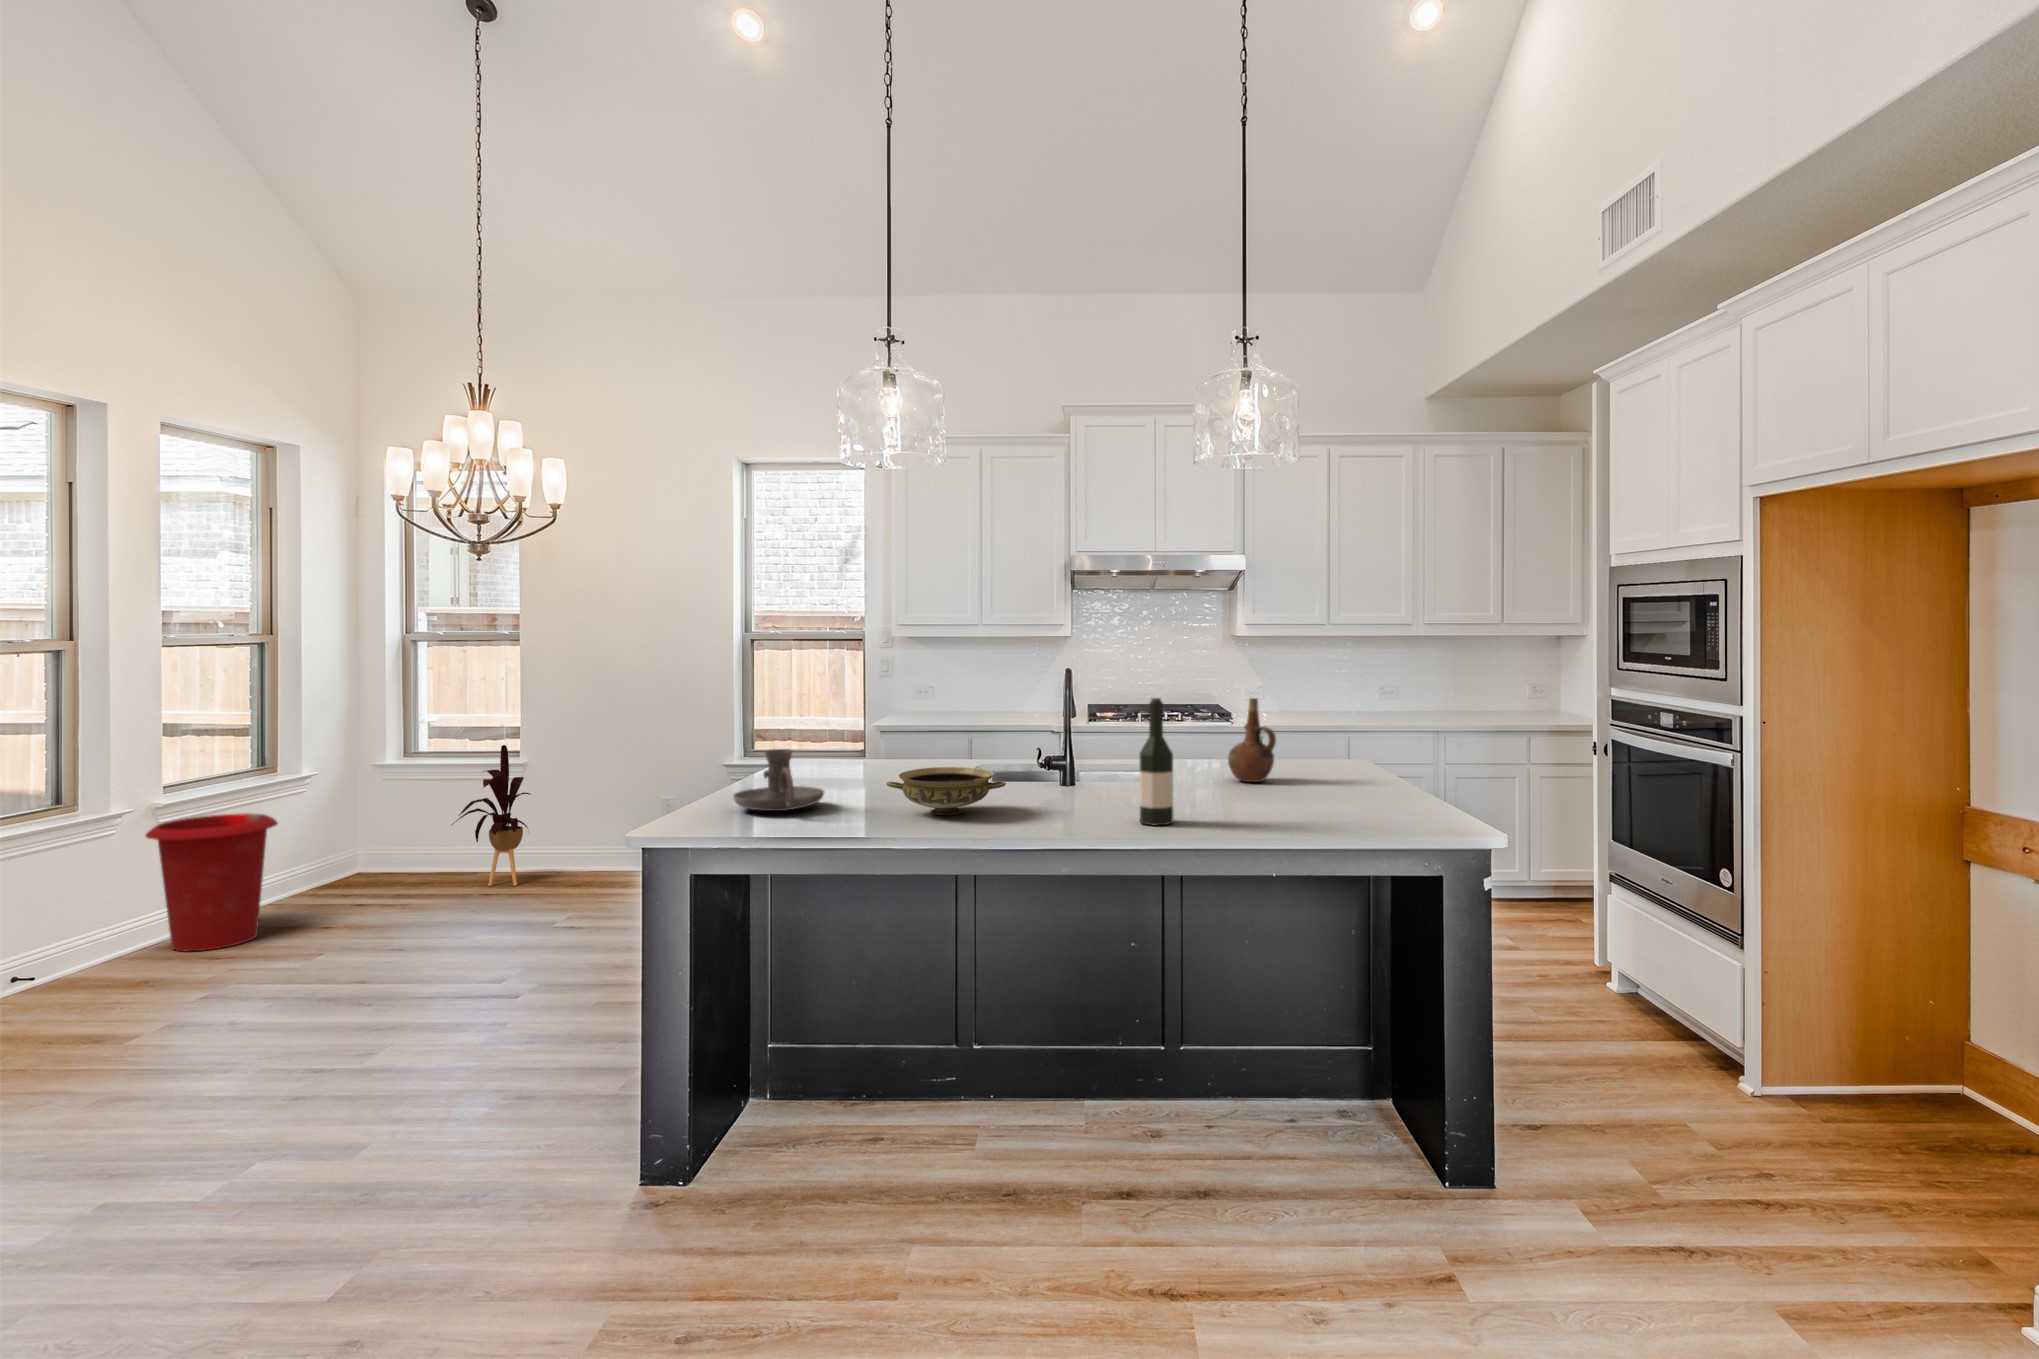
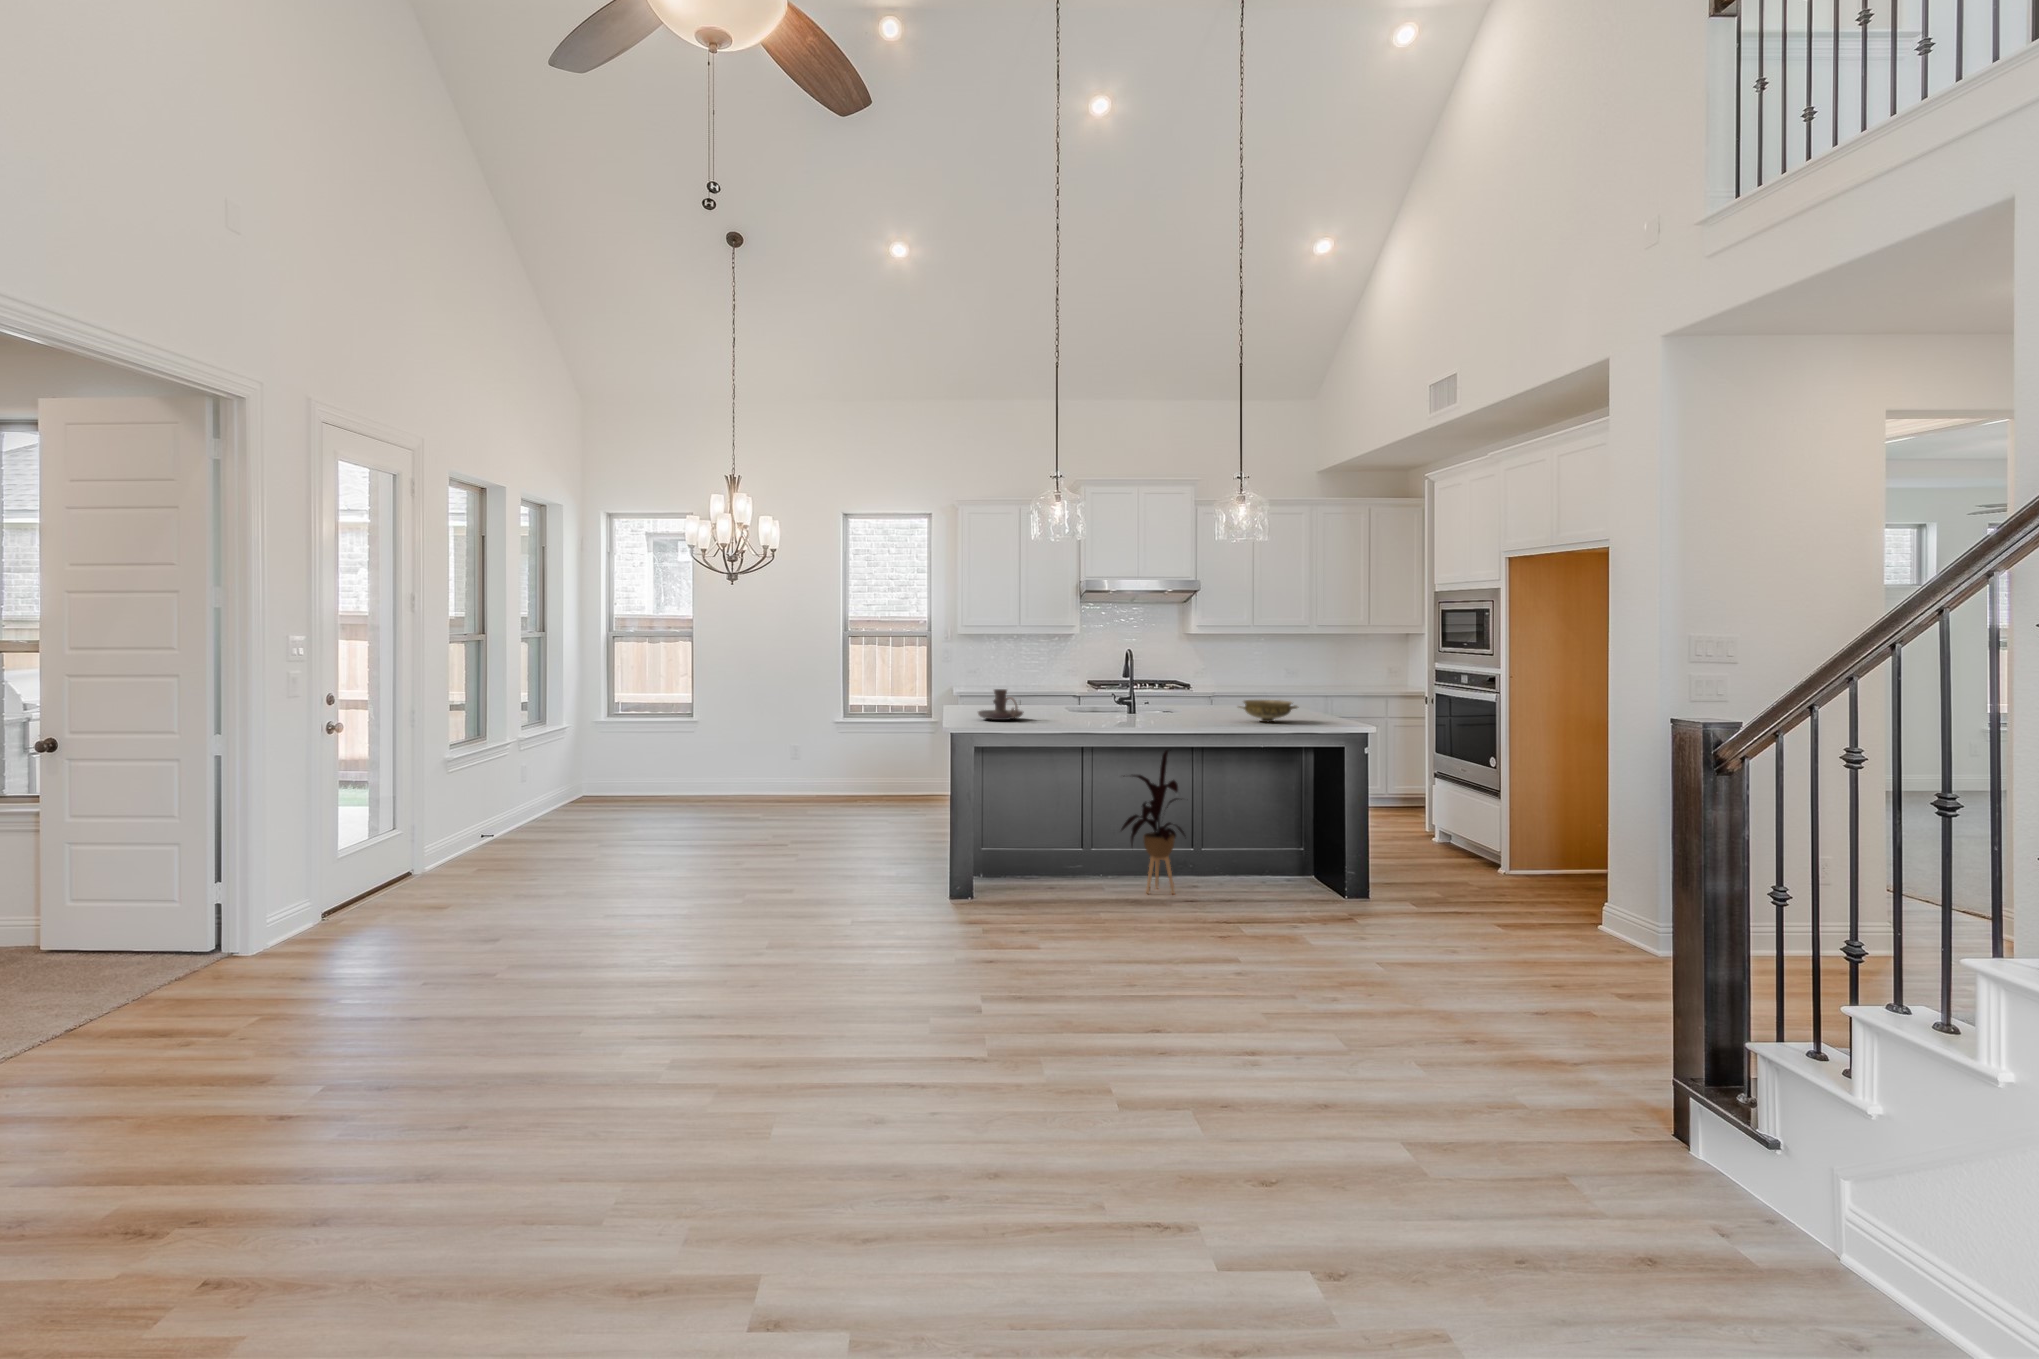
wine bottle: present [1140,698,1173,825] -> none [1193,660,1211,723]
ceramic pitcher: present [1228,698,1276,782] -> none [1221,665,1249,711]
house plant: present [452,745,531,886] -> present [1121,750,1185,894]
ceramic bowl: present [887,767,1006,815] -> present [1239,700,1297,722]
waste bin: present [146,813,278,952] -> none [514,749,586,834]

